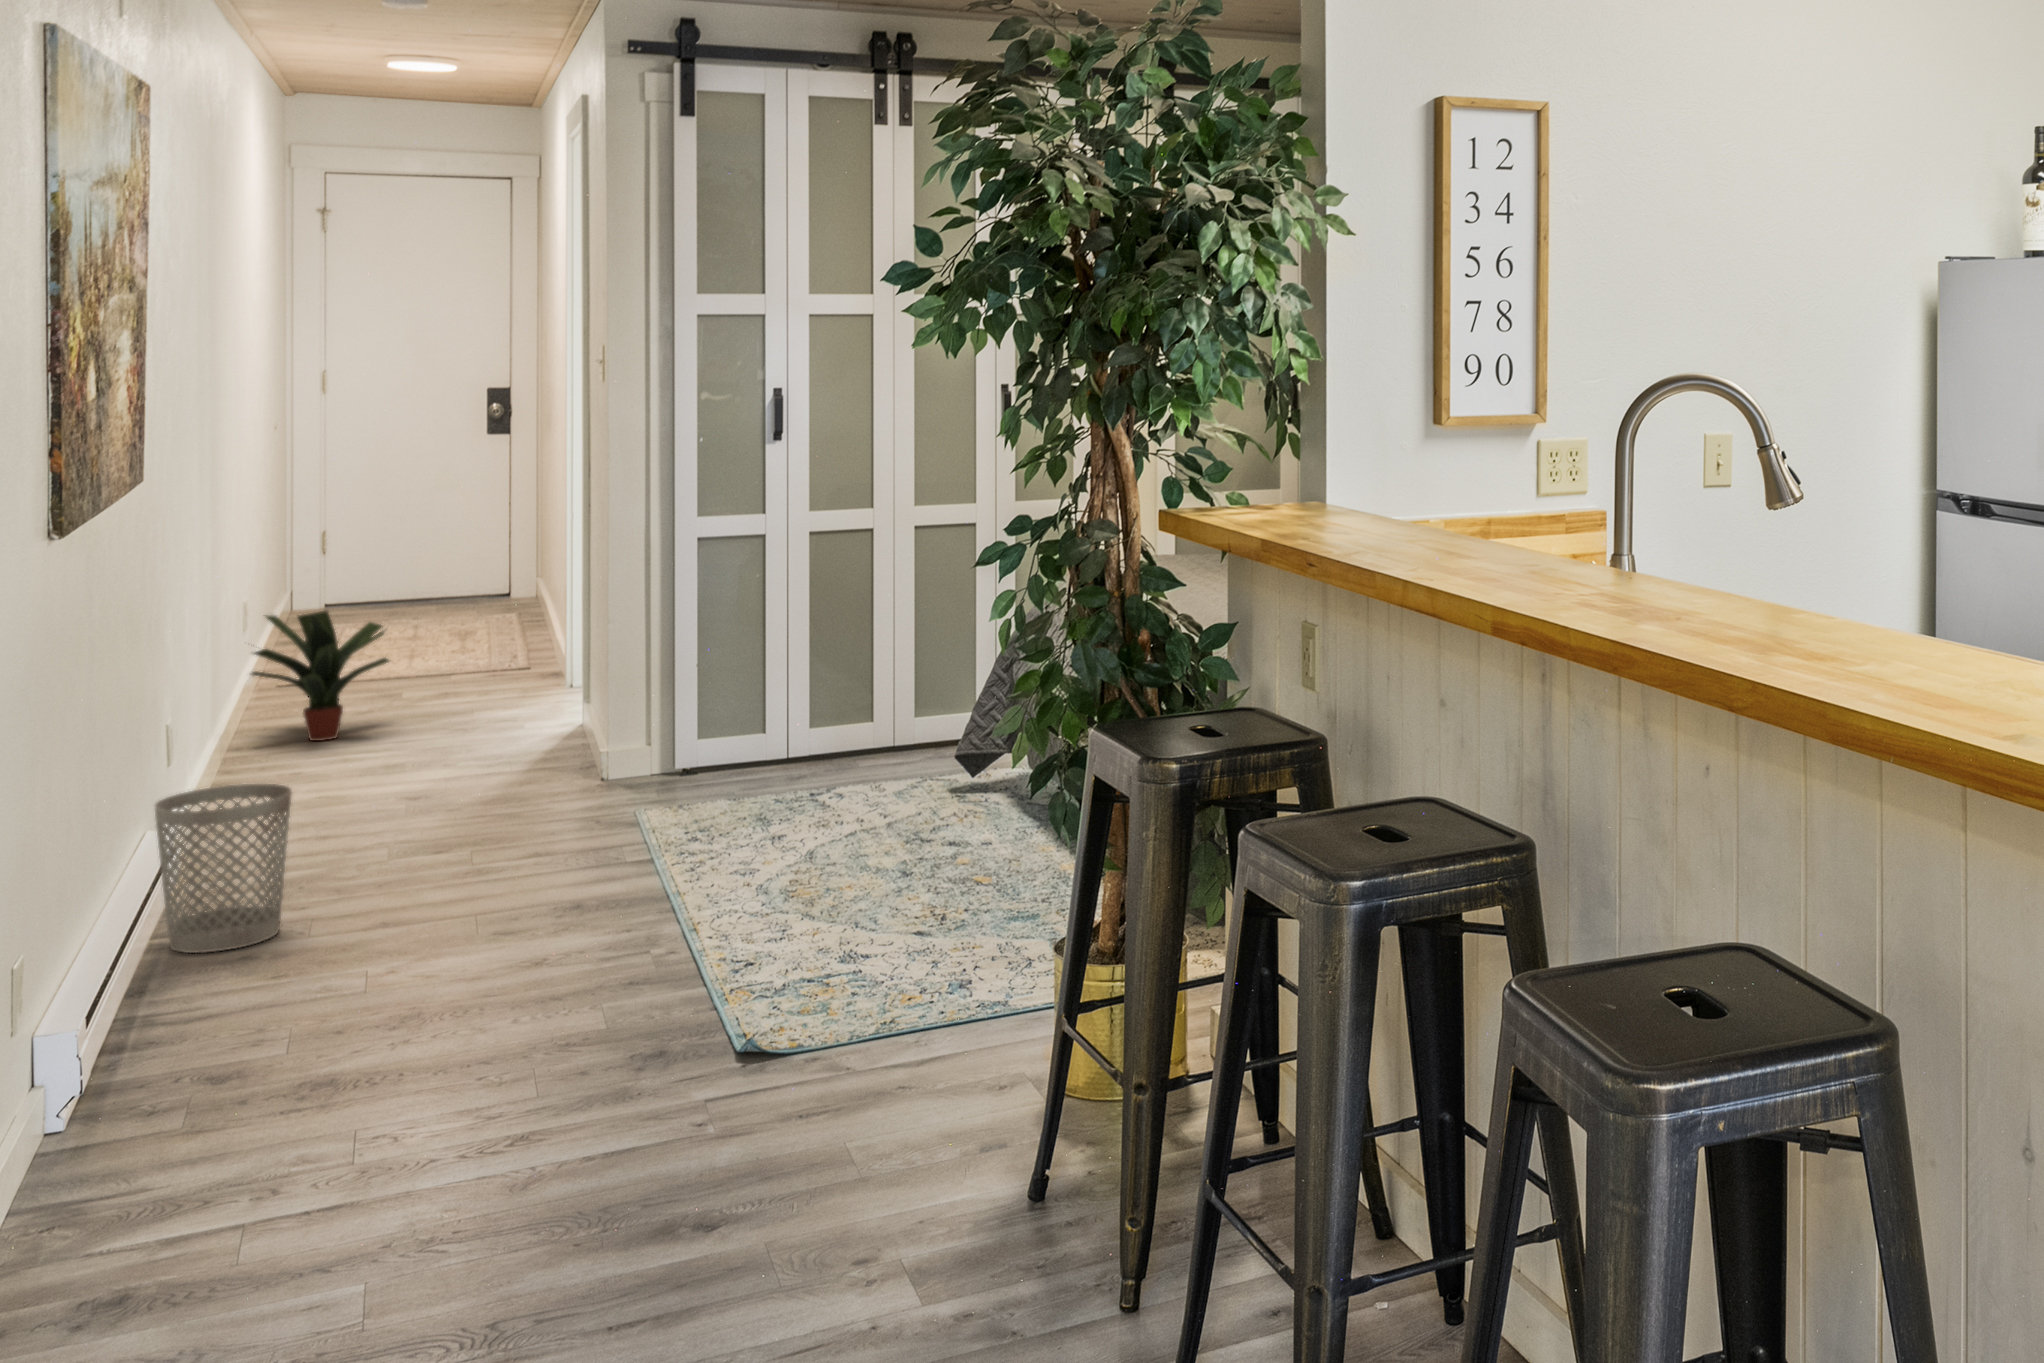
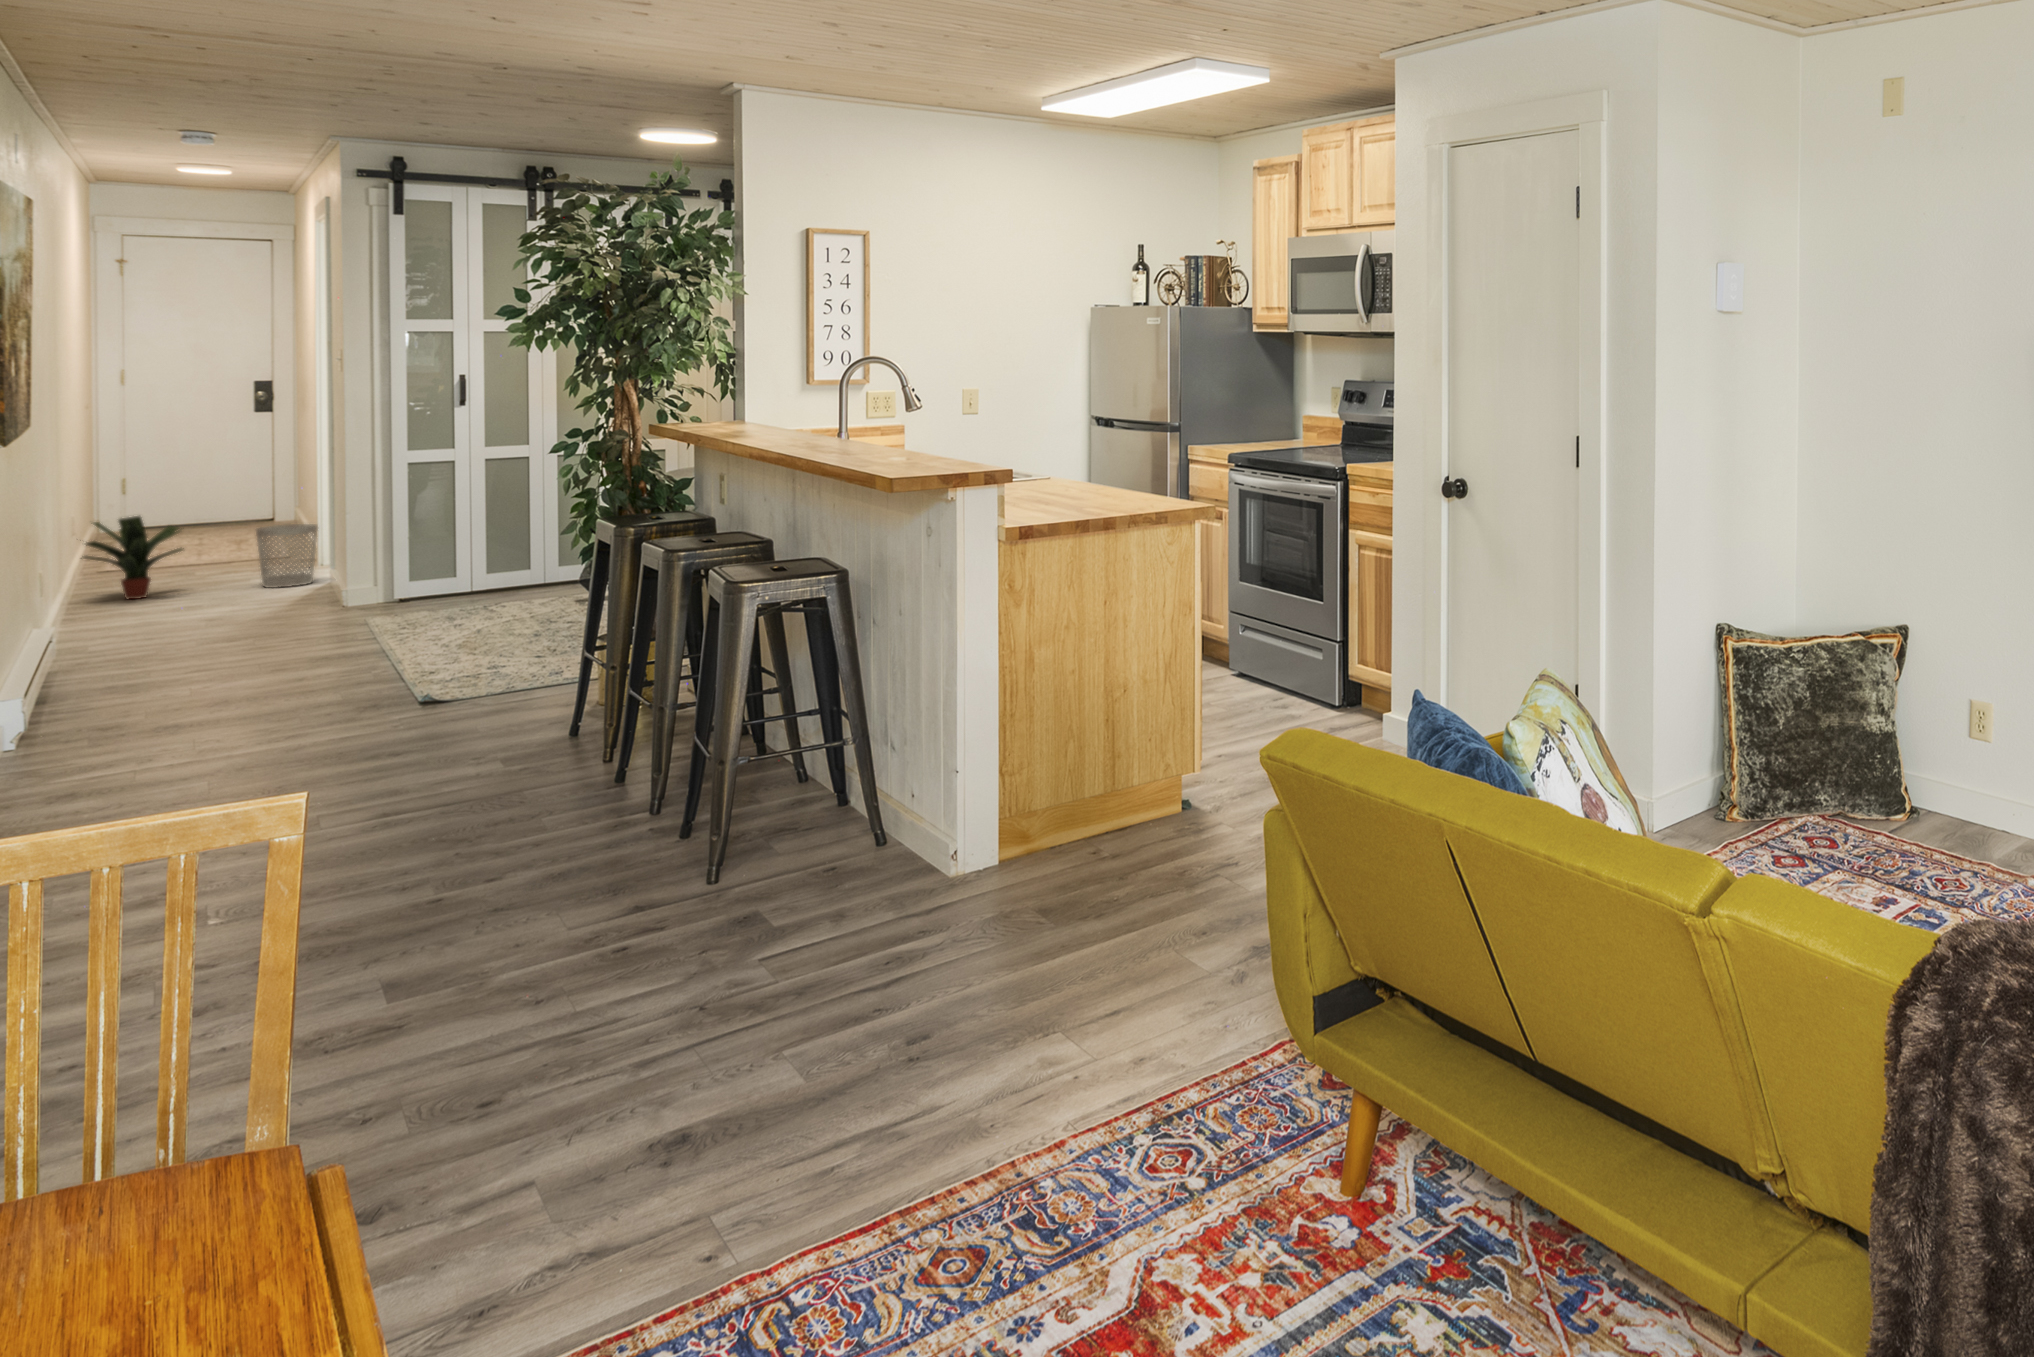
wastebasket: present [155,784,292,953] -> present [256,524,318,588]

